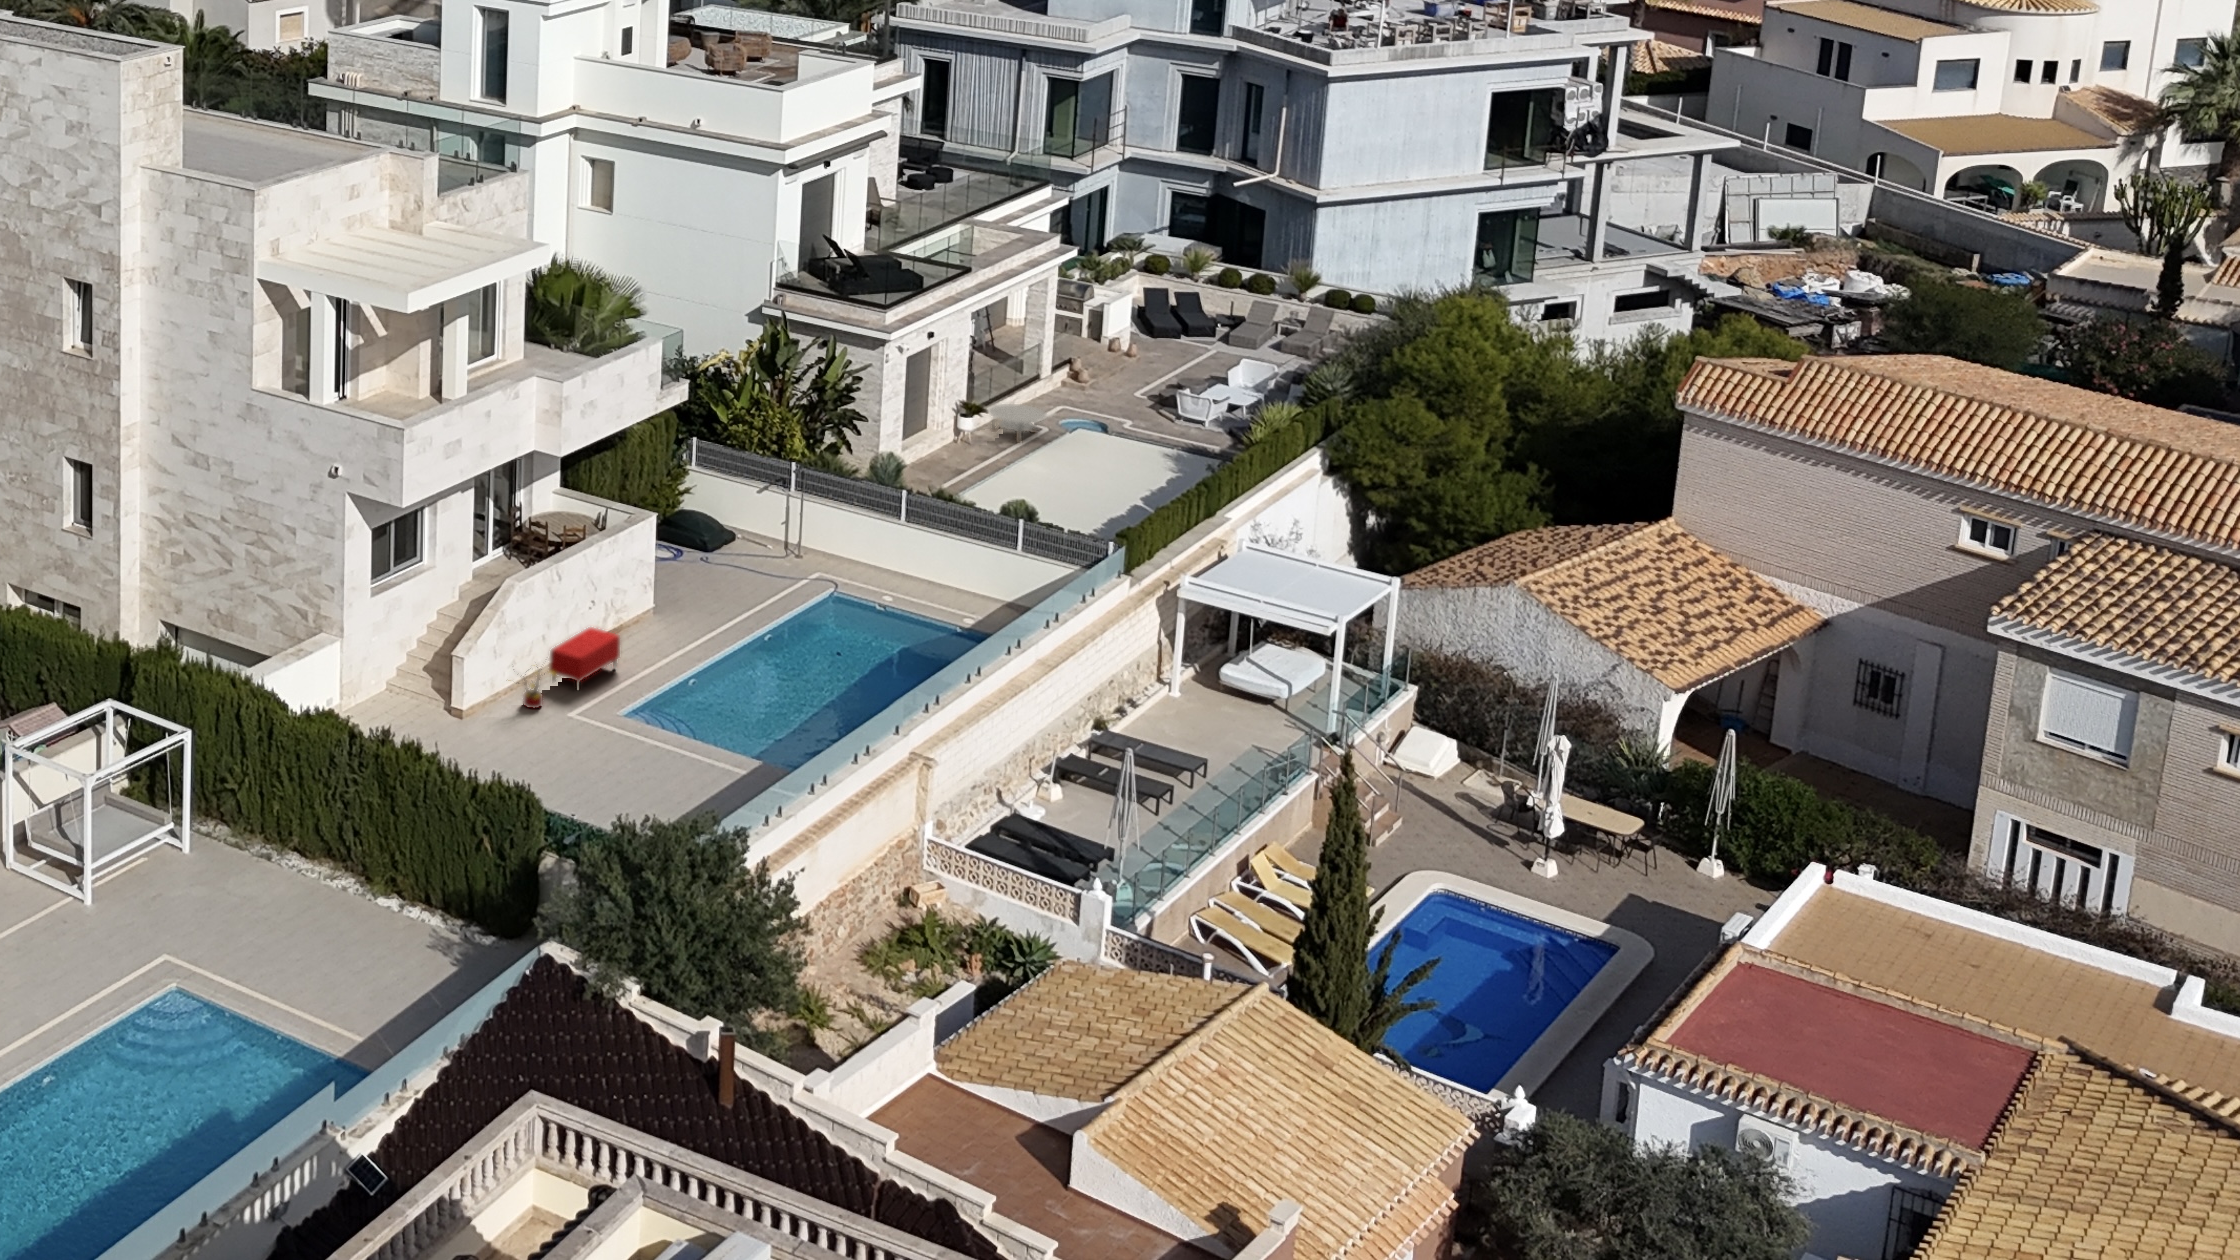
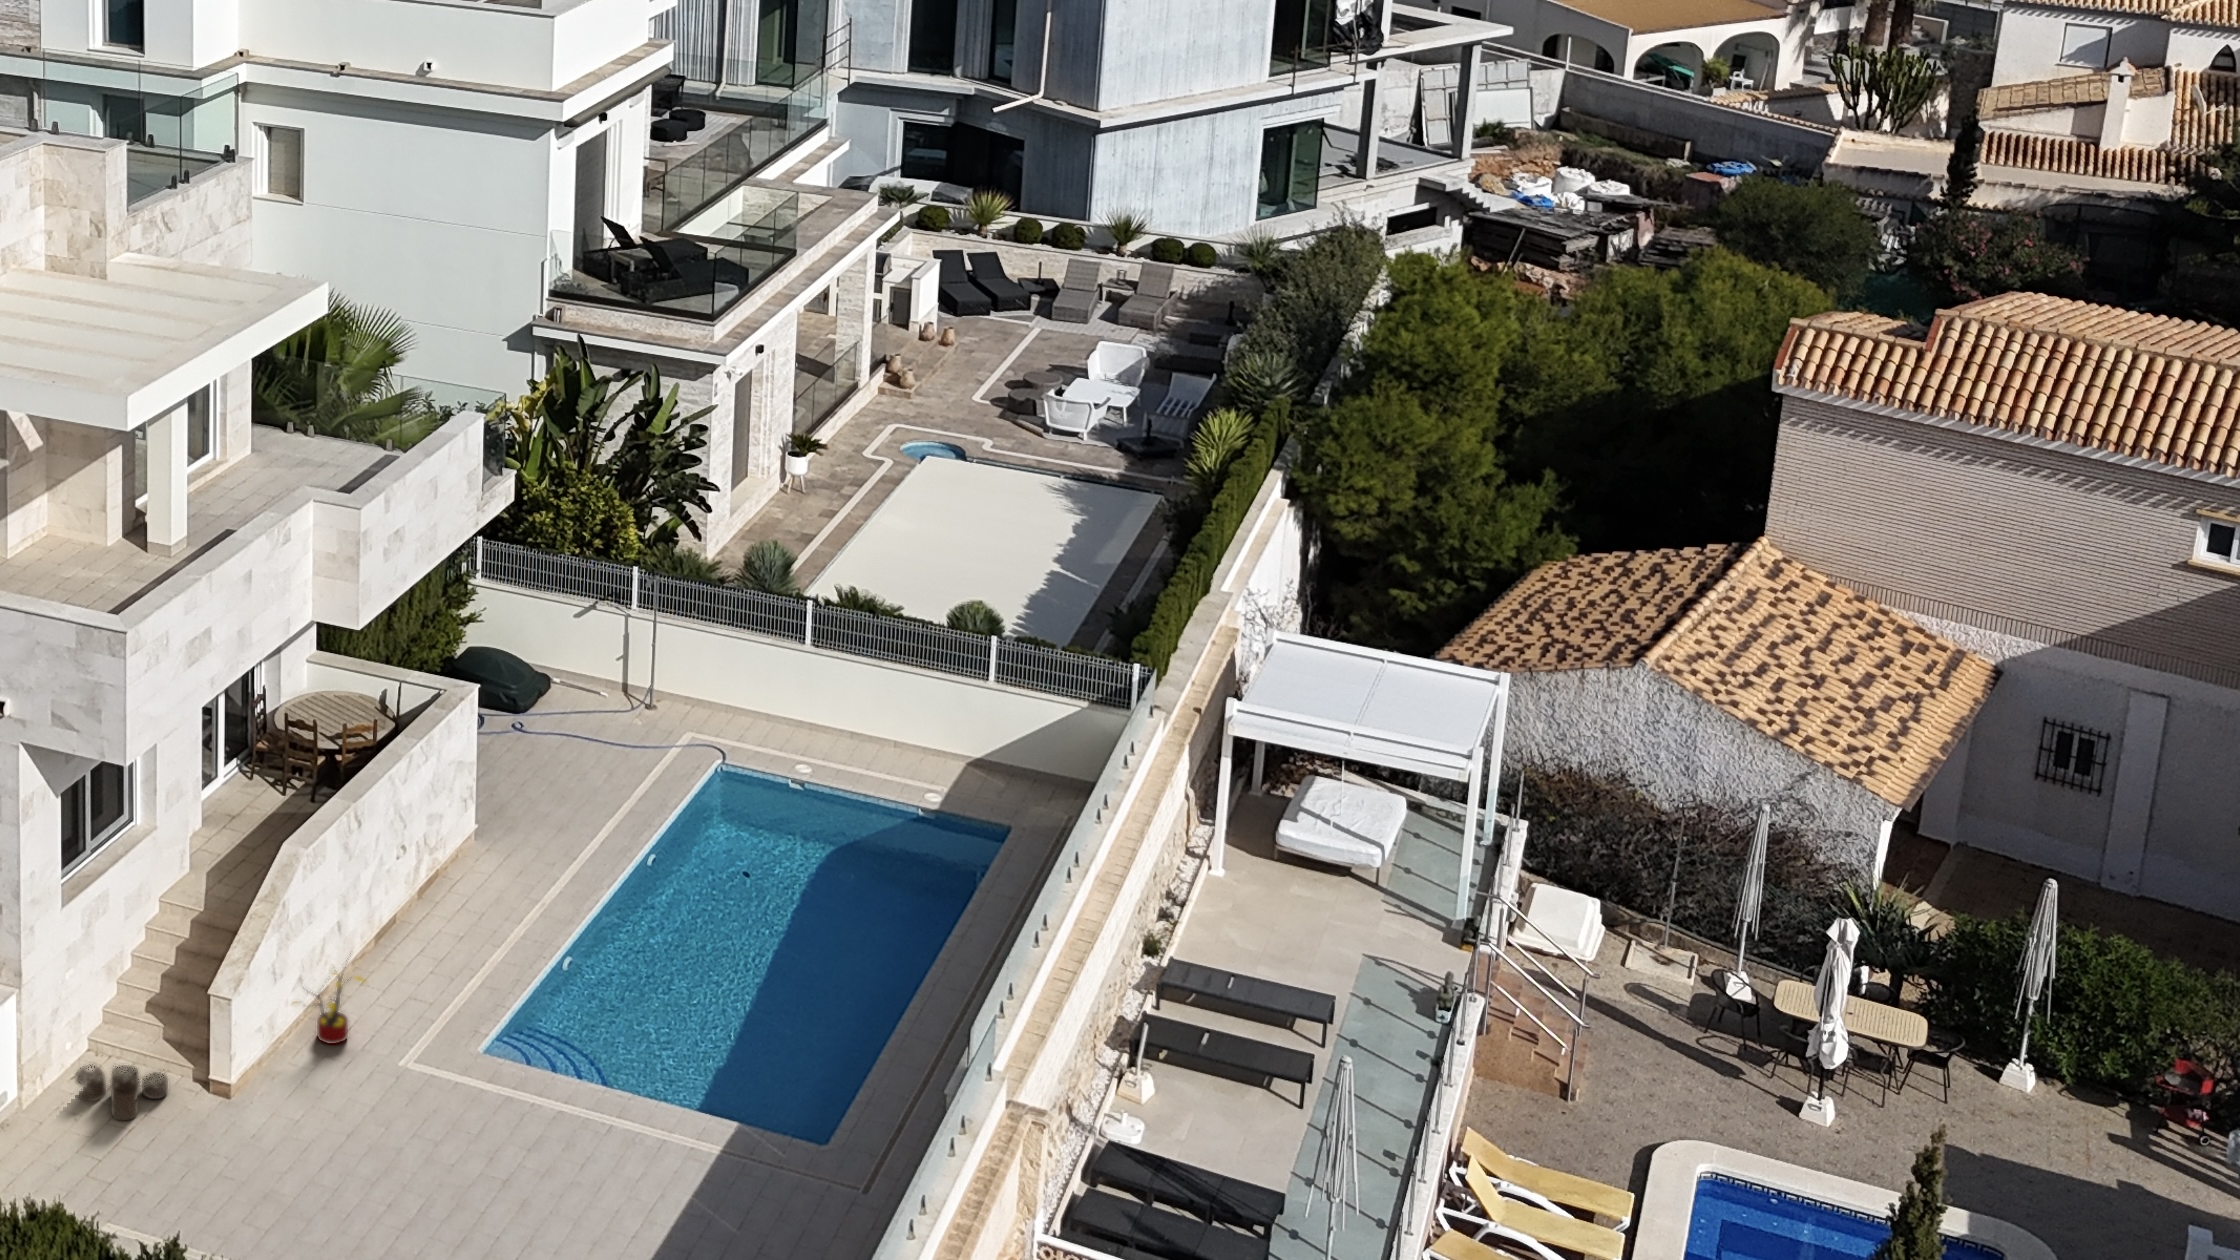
round table: present [988,404,1047,442] -> none [794,427,874,483]
bench: present [549,627,620,689] -> none [344,879,446,996]
woven basket: none [371,696,427,728] -> present [76,1064,168,1121]

